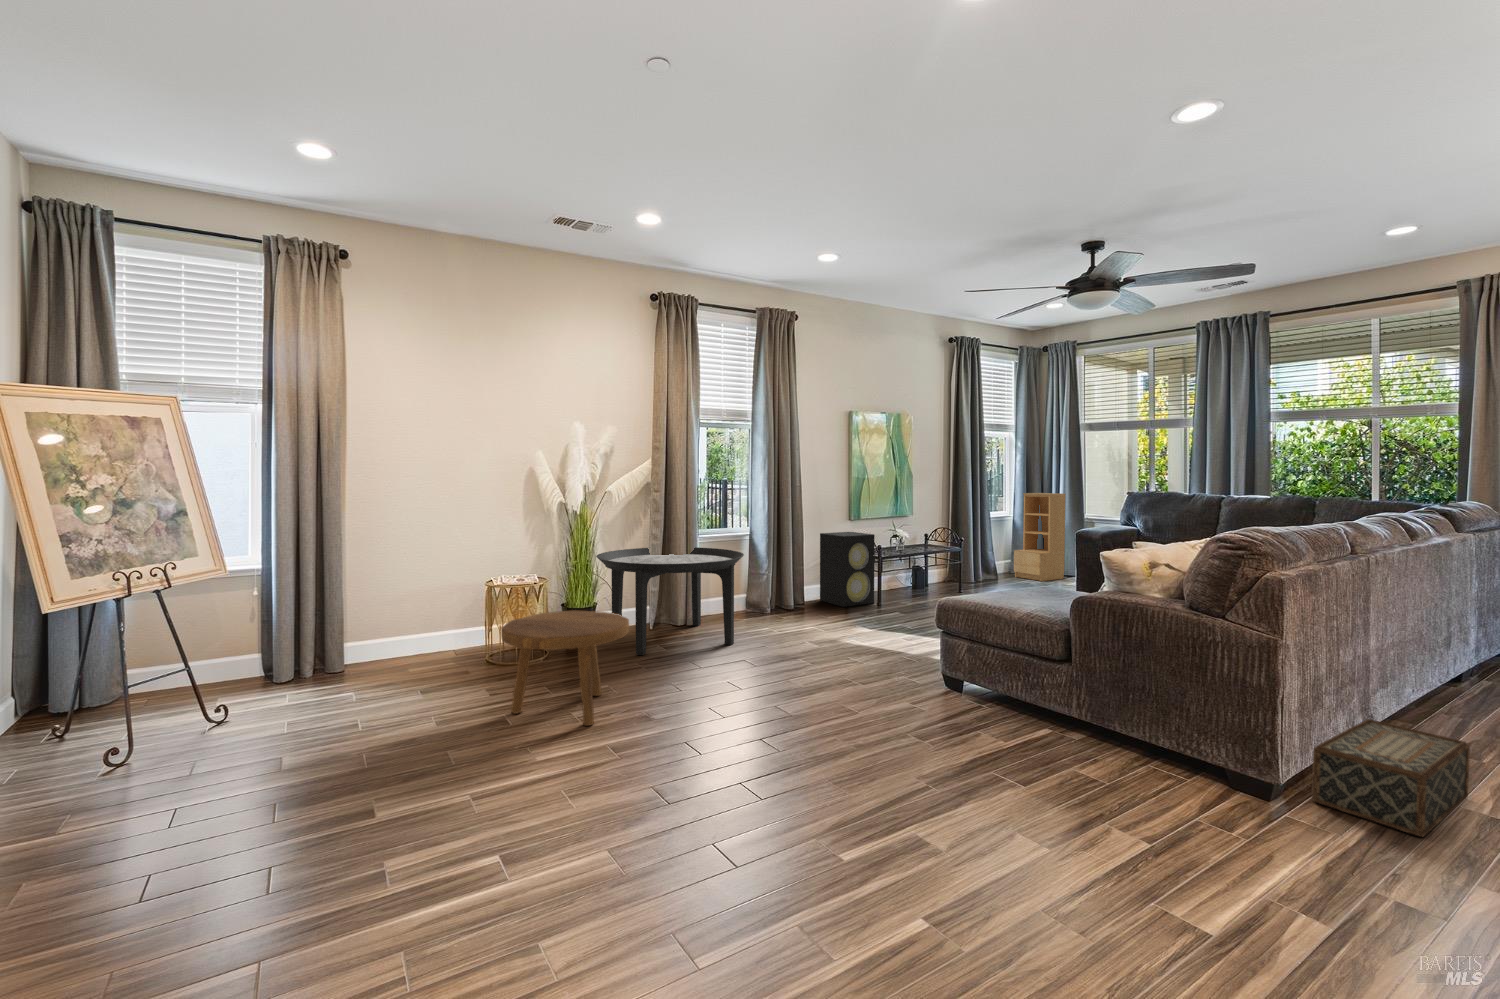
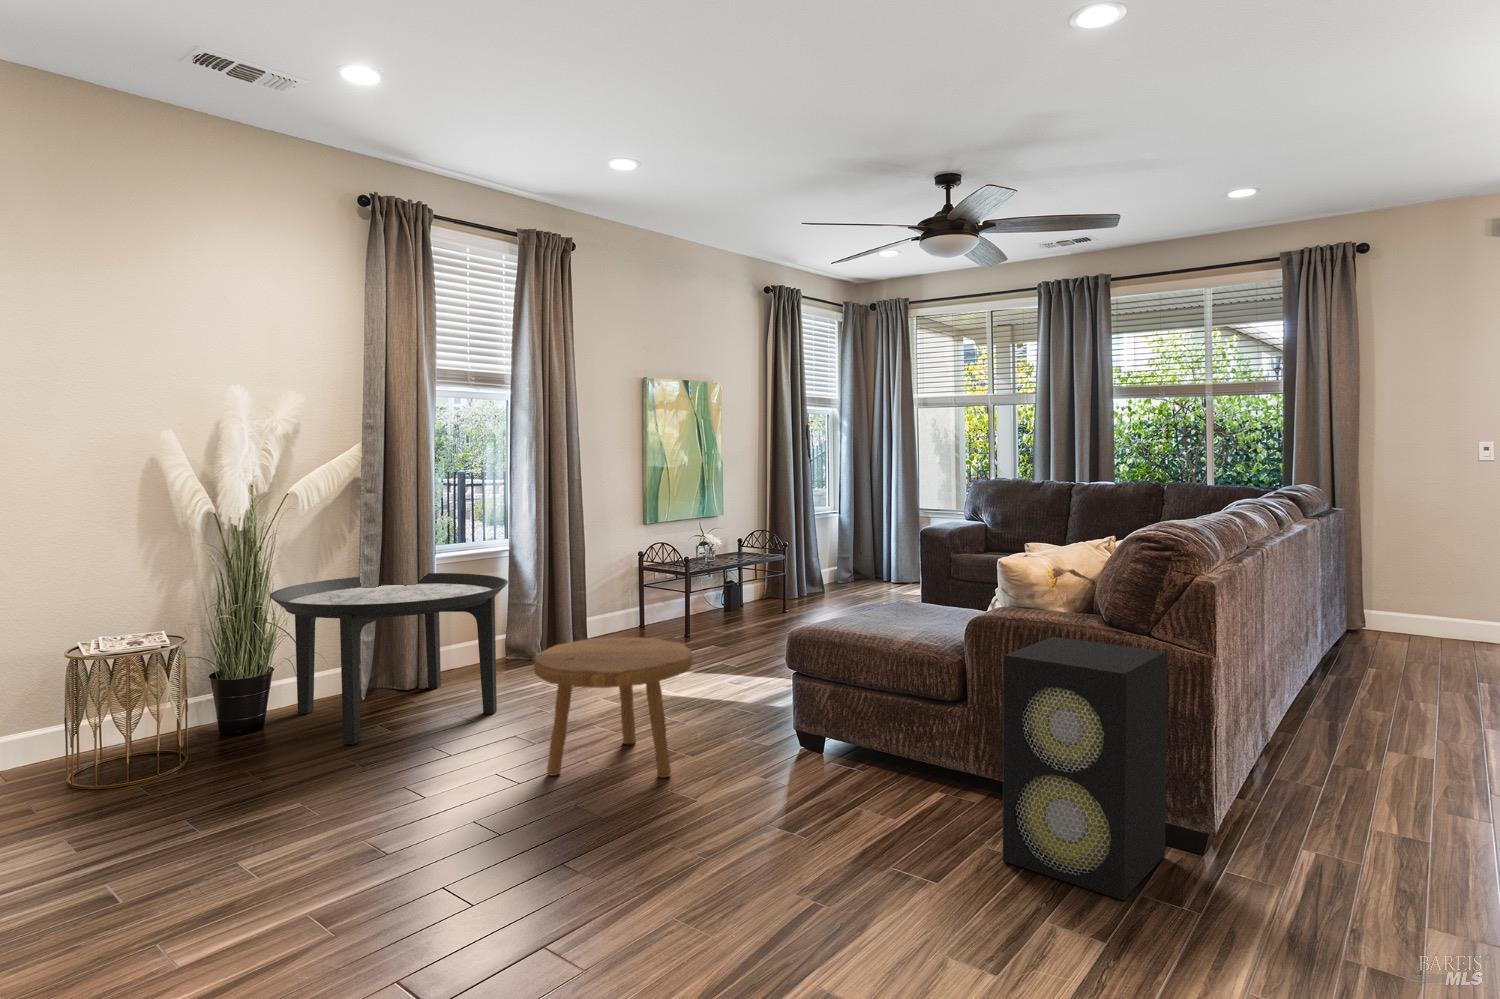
bookshelf: present [1014,493,1066,581] -> none [842,483,899,591]
speaker: present [820,532,875,607] -> present [1003,637,1167,900]
footstool: present [501,610,629,726] -> present [534,637,693,778]
woven basket: present [1312,719,1470,837] -> none [1243,740,1377,875]

